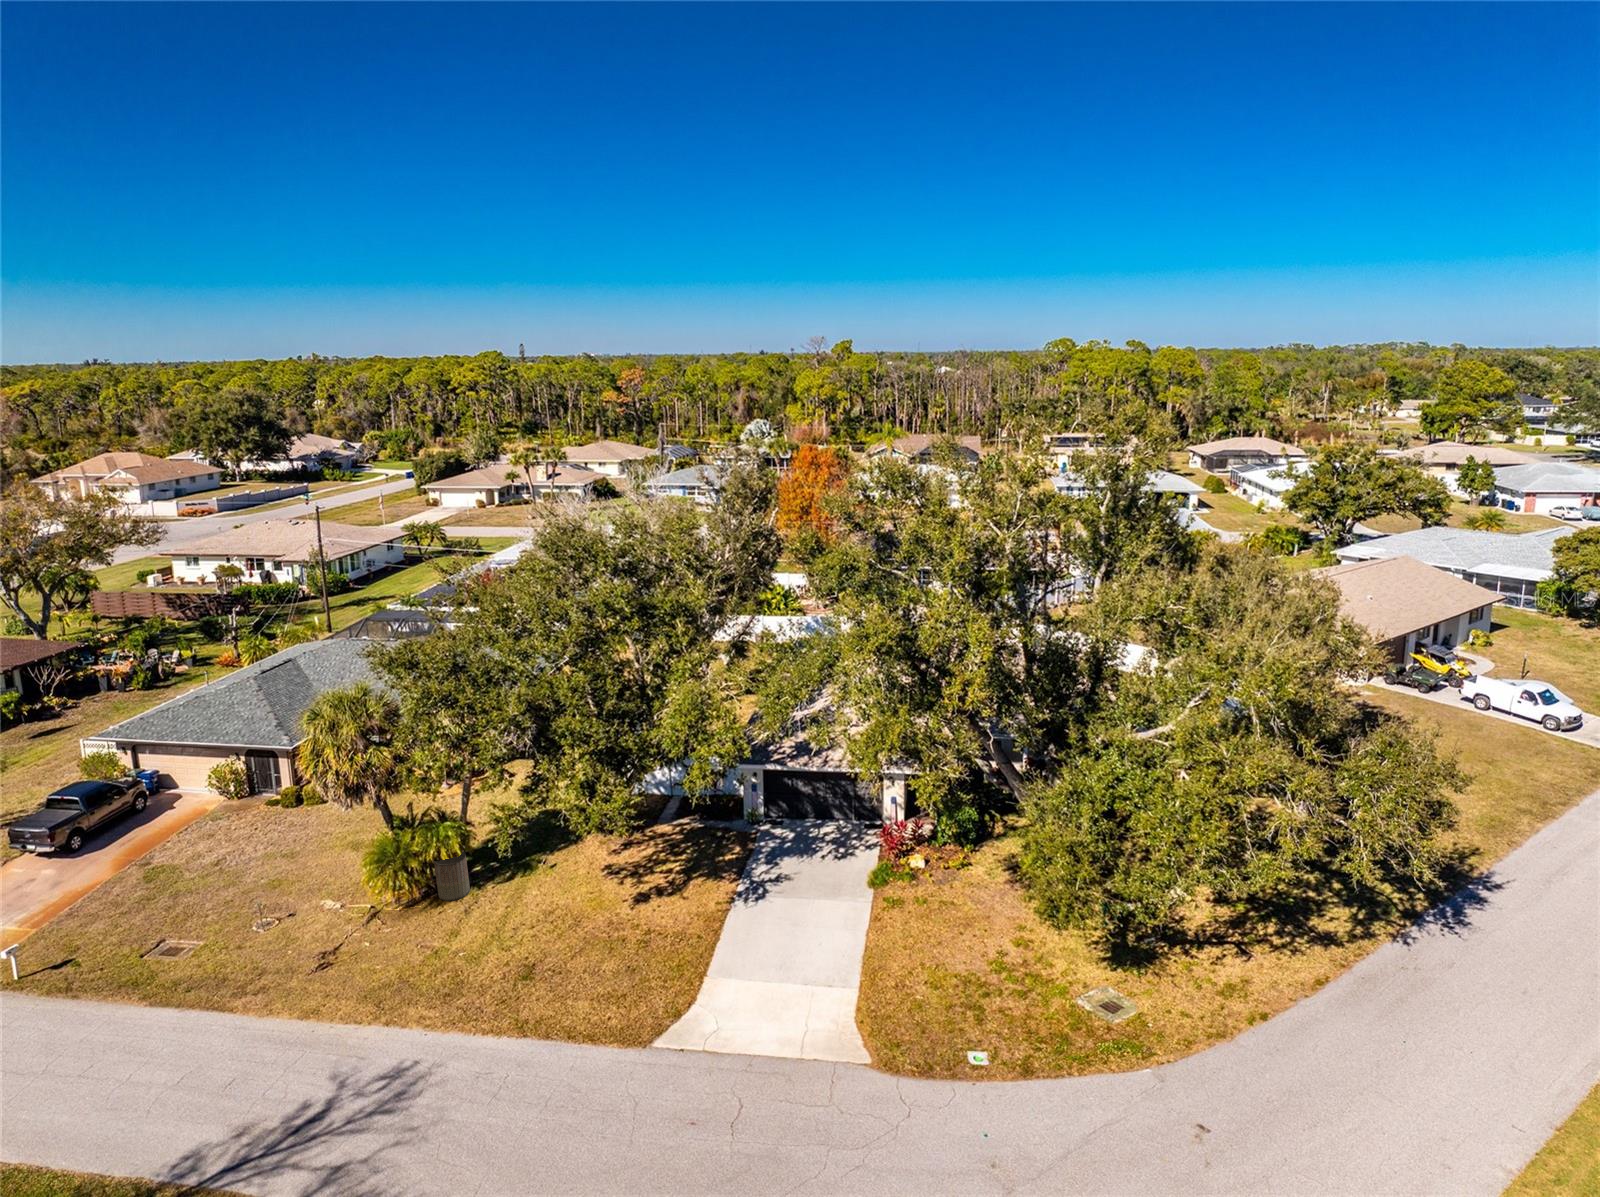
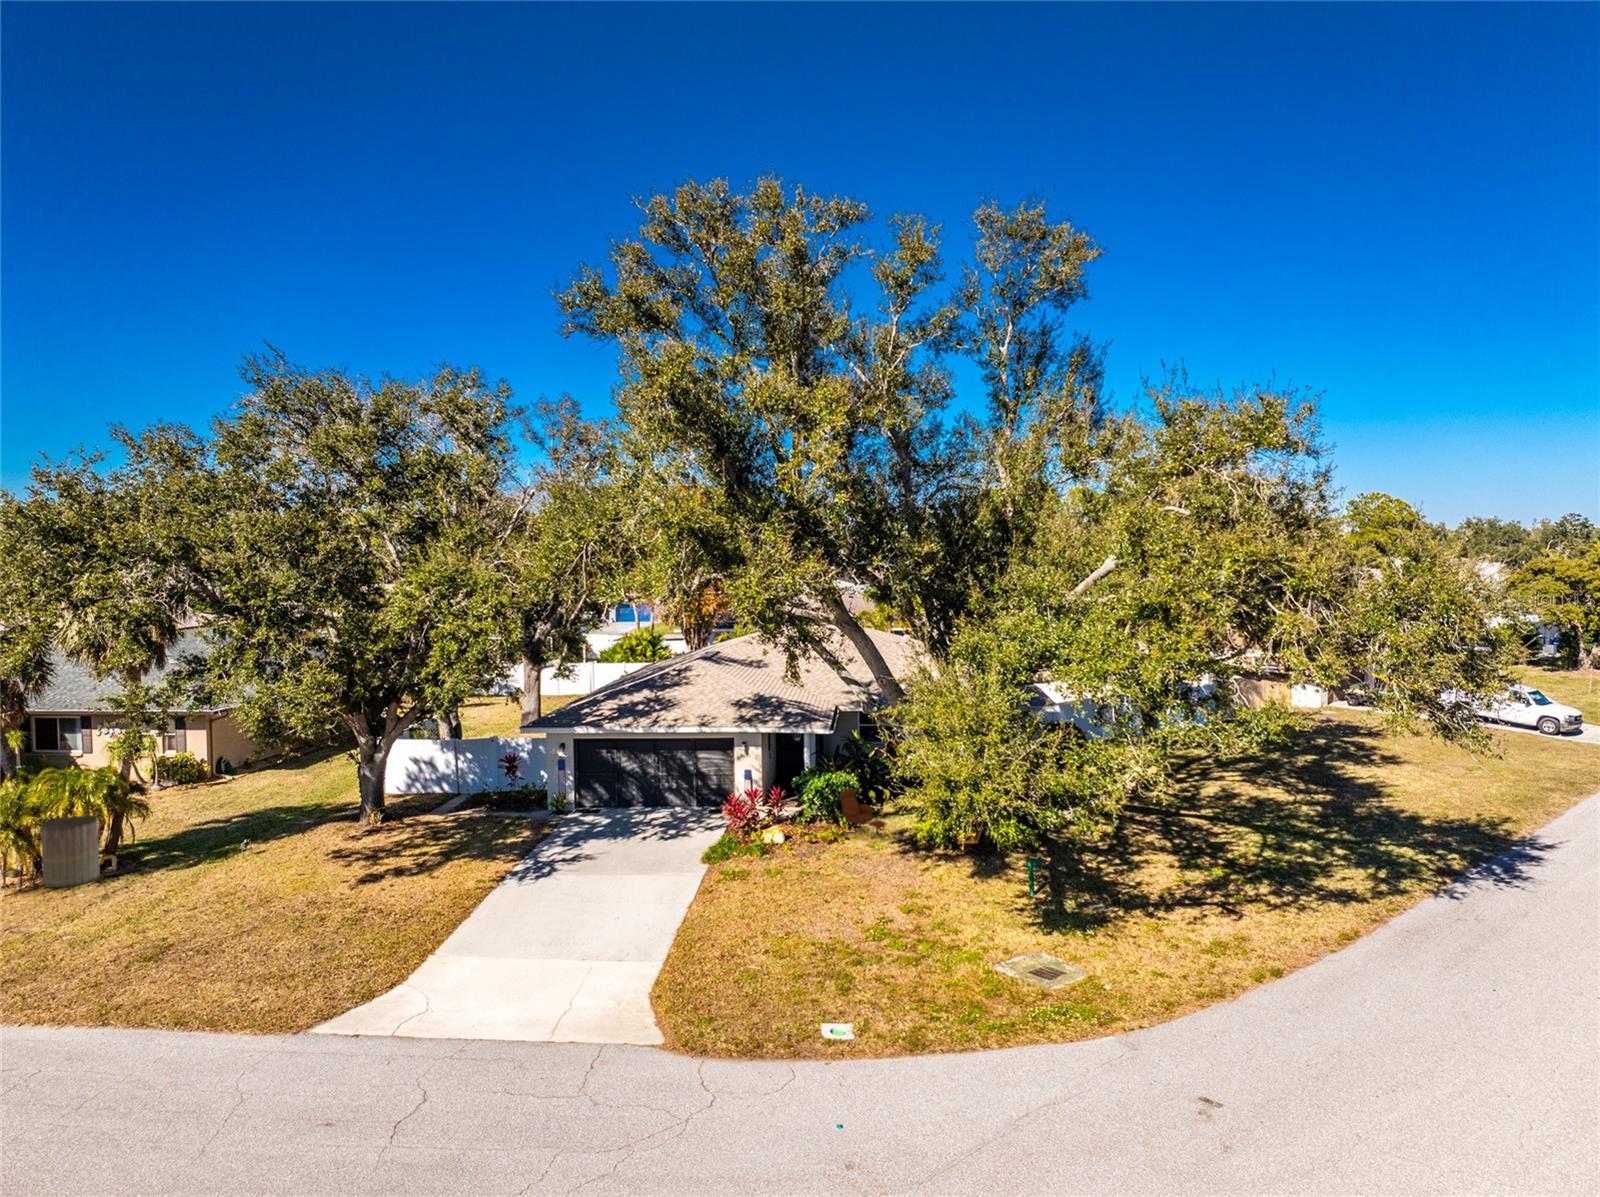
lounge chair: none [963,821,997,863] -> present [840,789,885,835]

